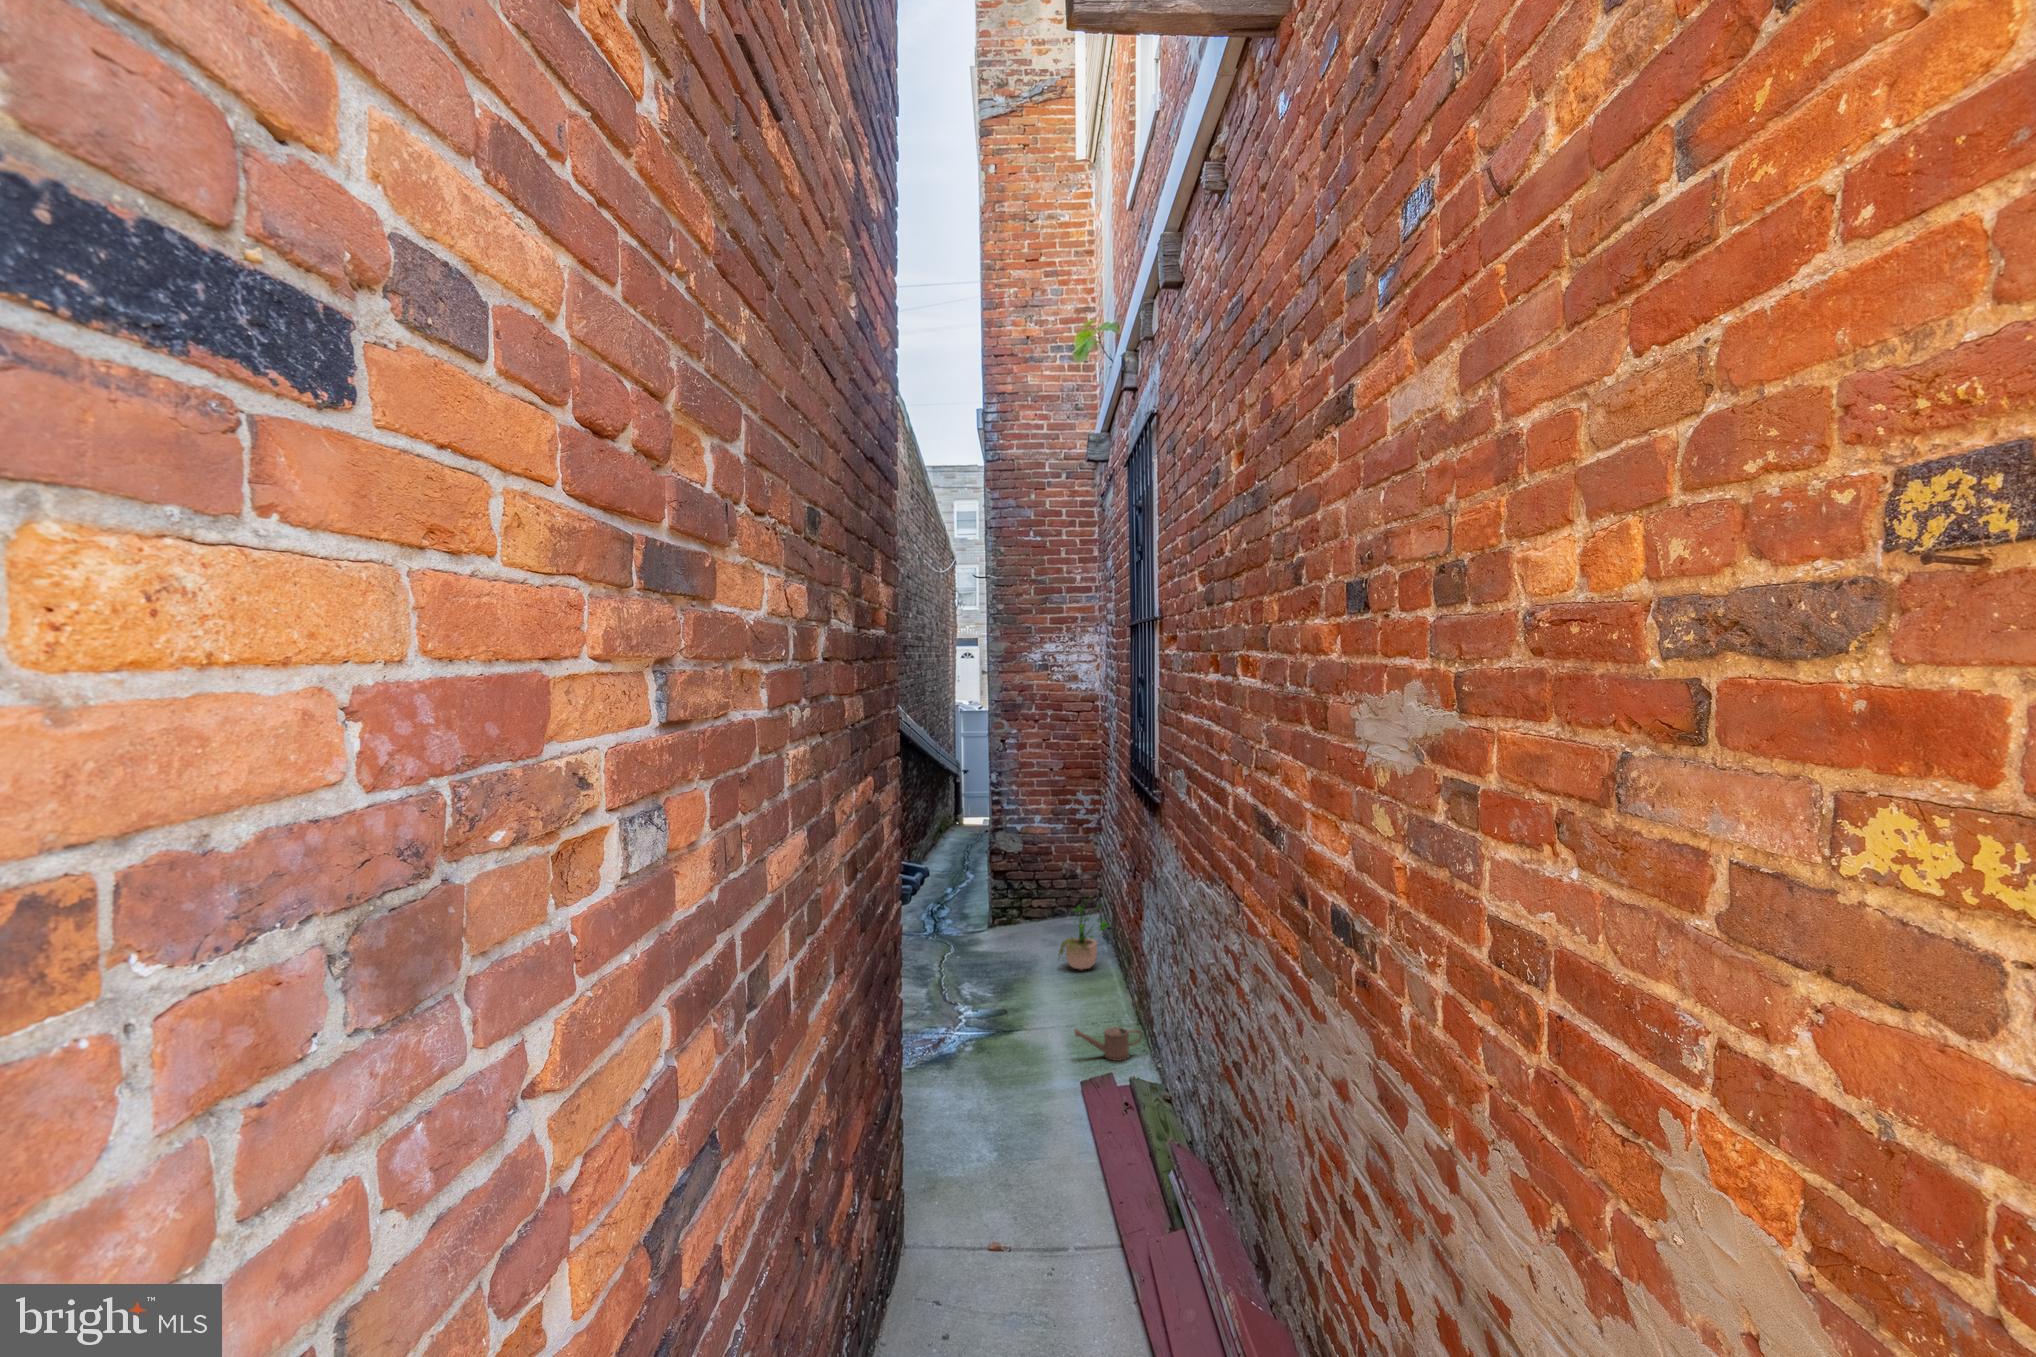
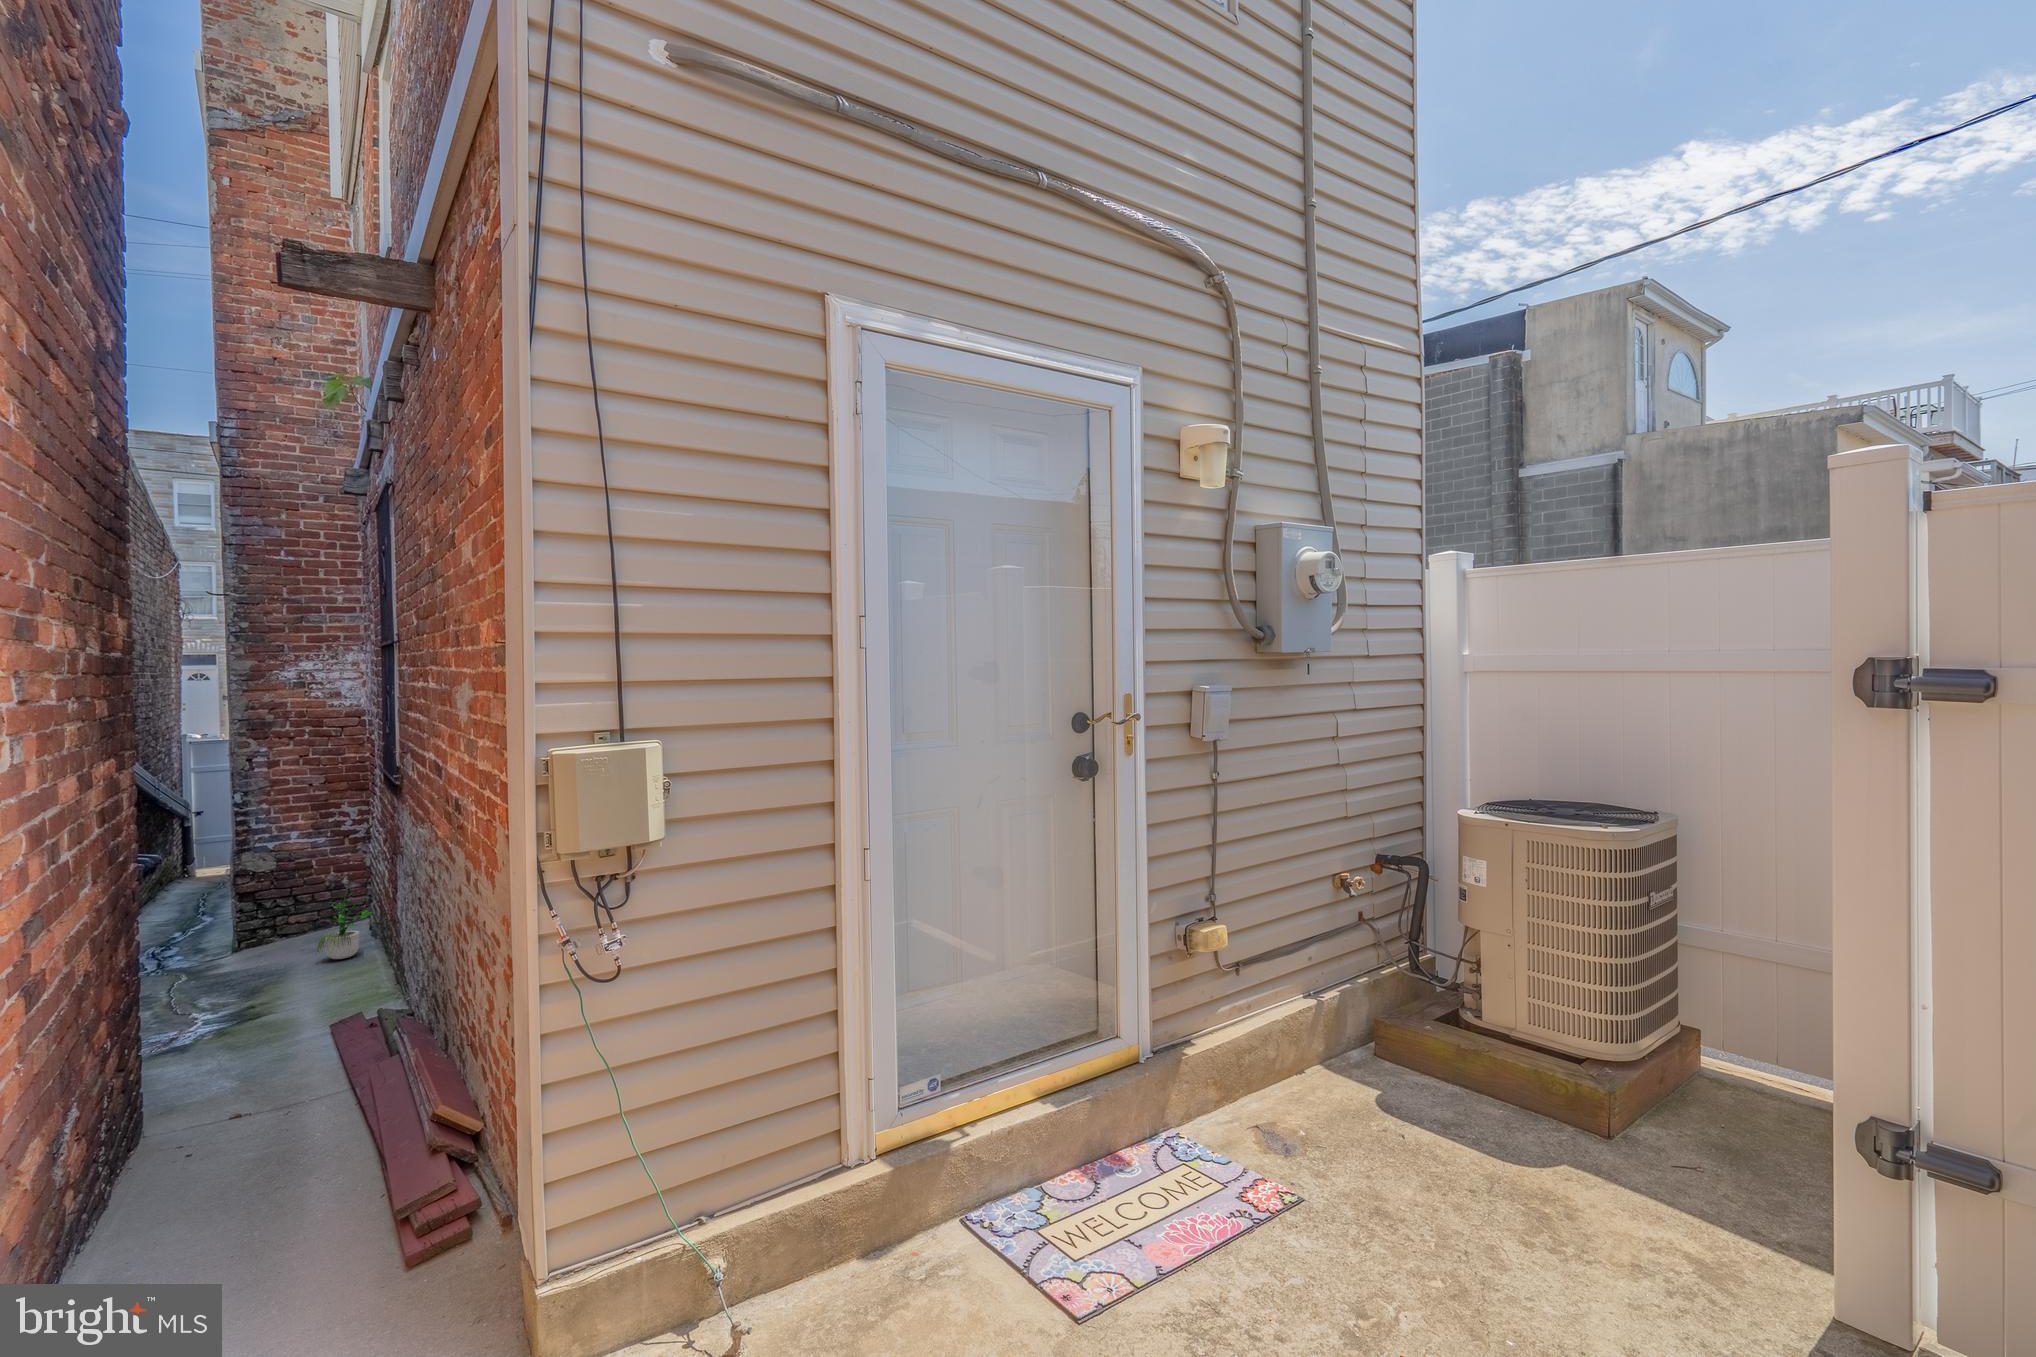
watering can: present [1075,1027,1142,1061] -> none [327,980,395,1008]

